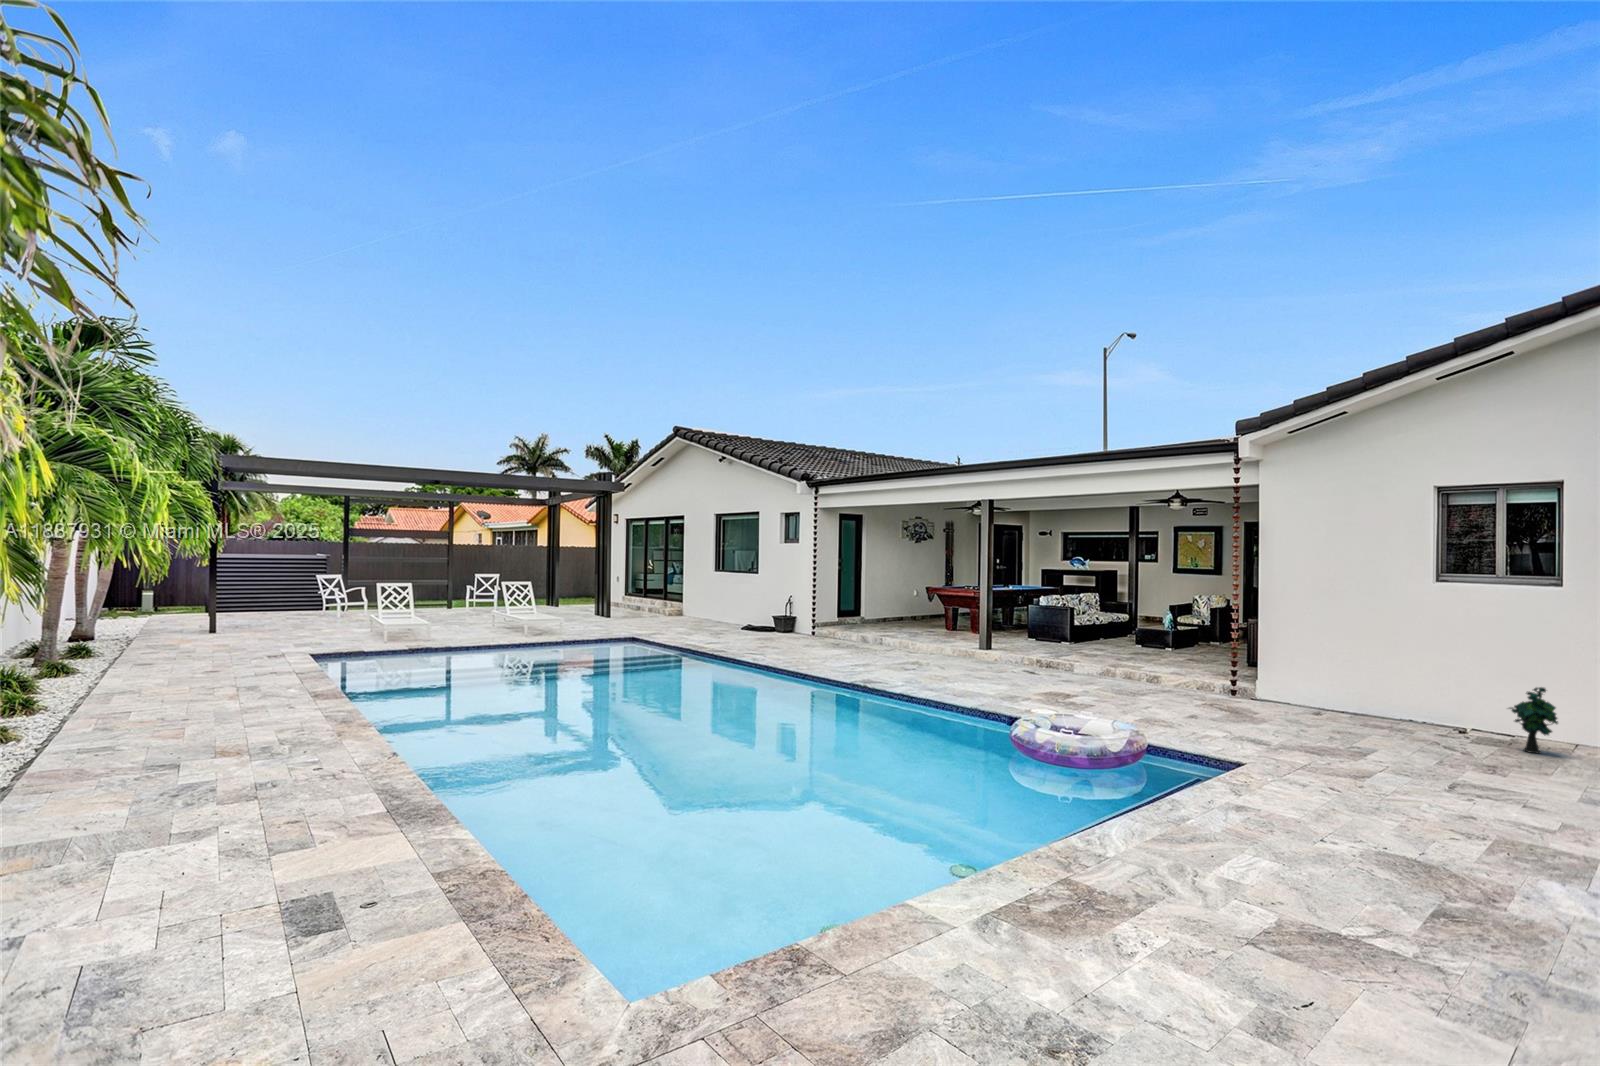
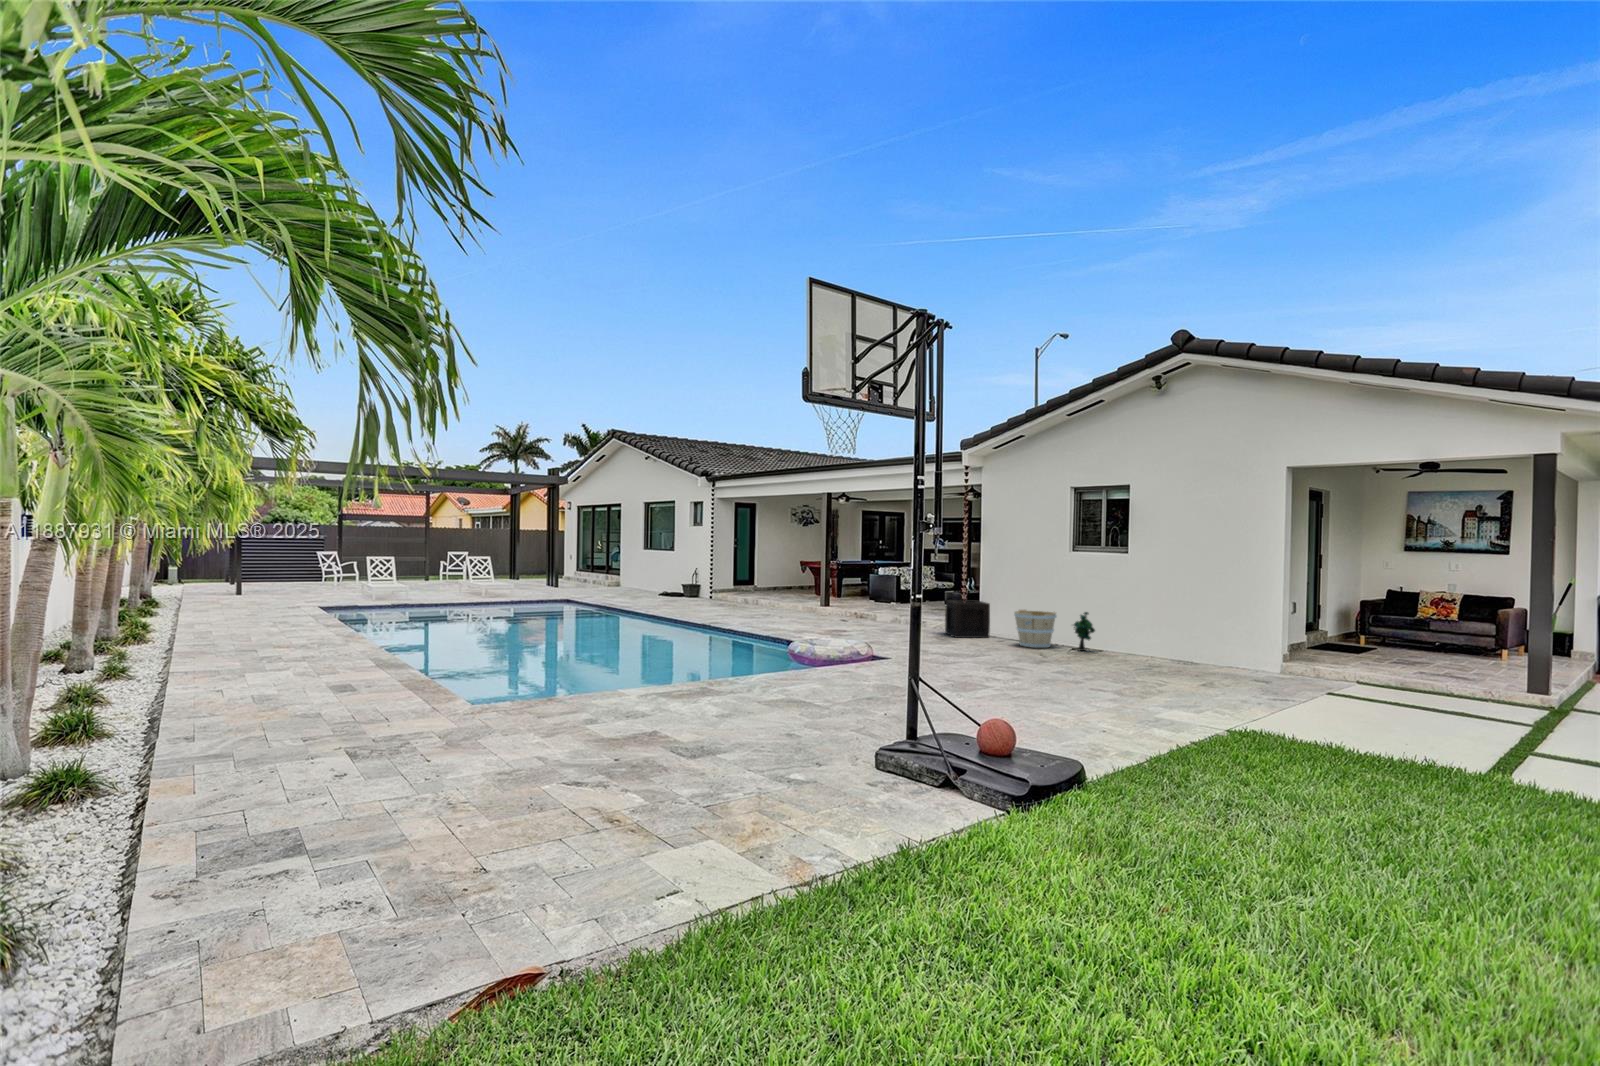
wooden crate: none [1233,657,1320,719] -> present [945,600,990,638]
wooden bucket: none [1389,678,1473,745] -> present [1014,610,1057,648]

